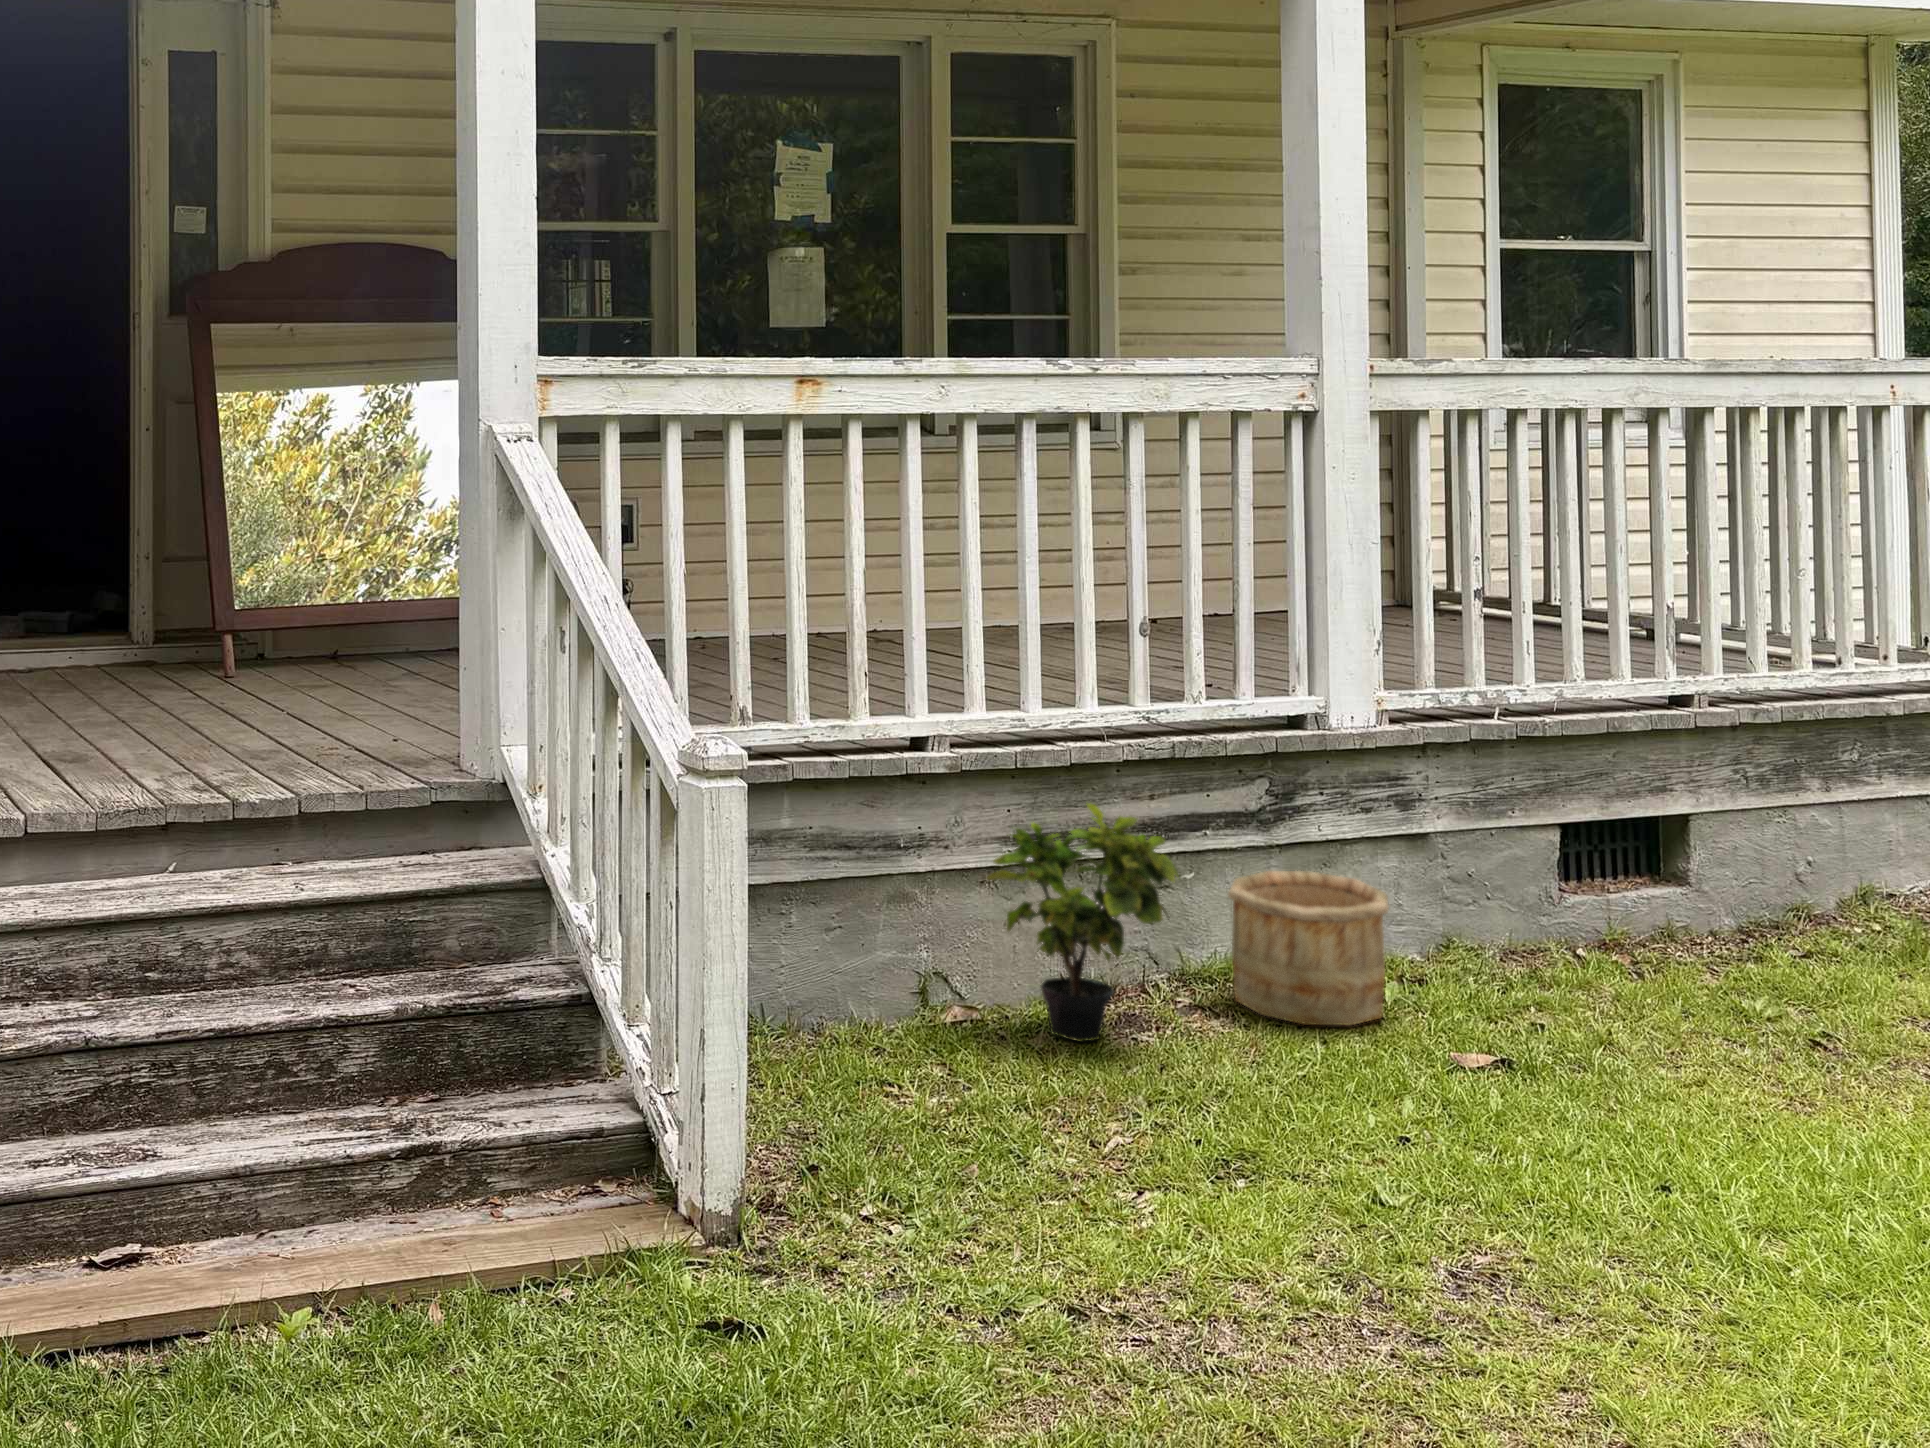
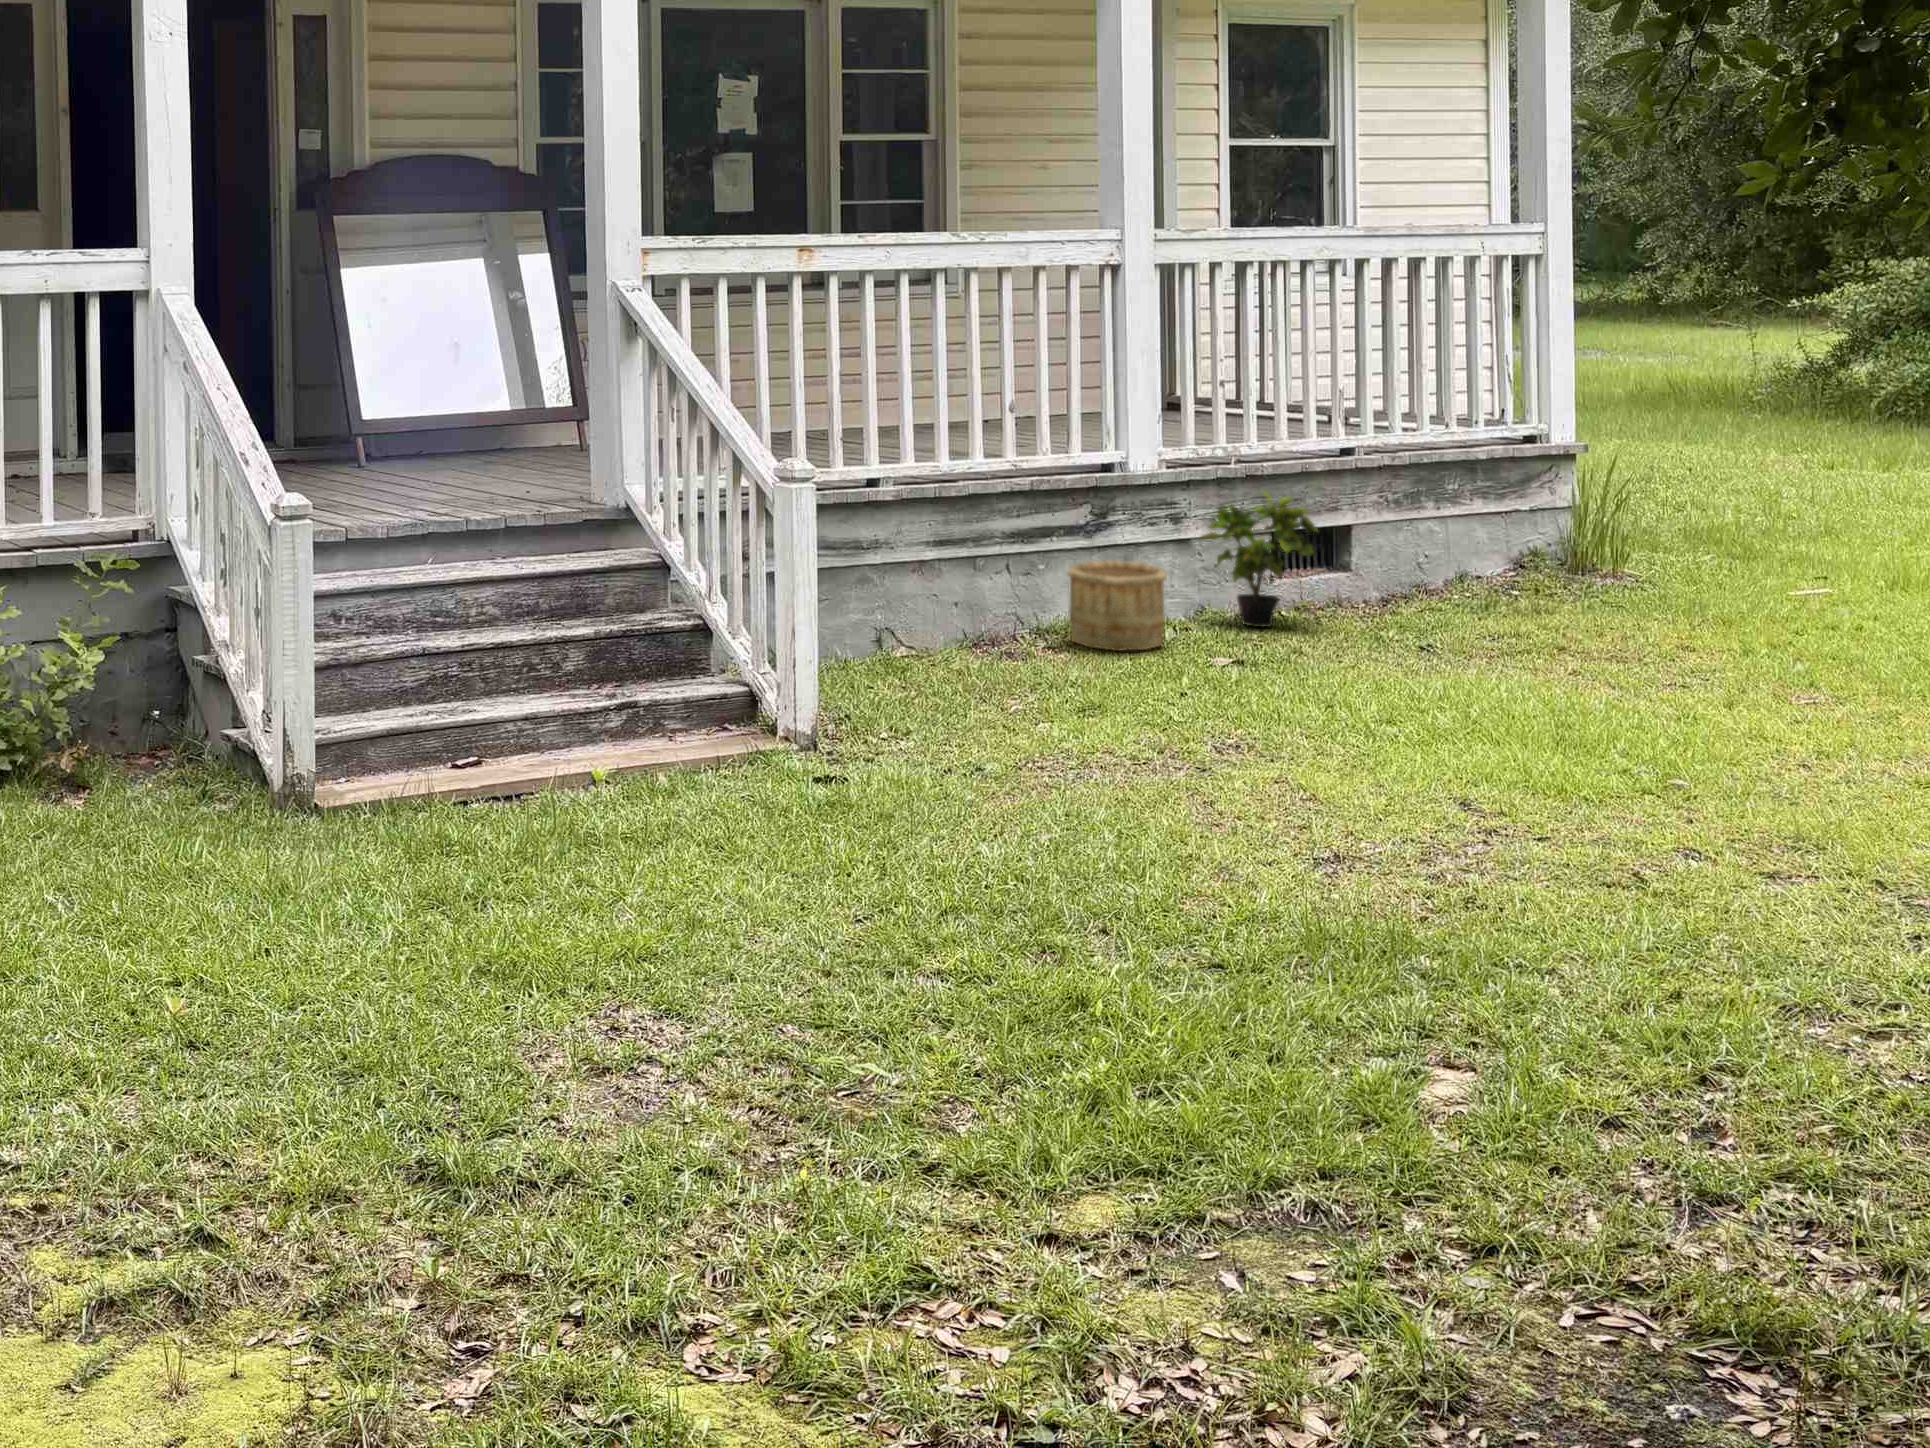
potted plant: present [987,803,1178,1041] -> present [1201,491,1318,627]

